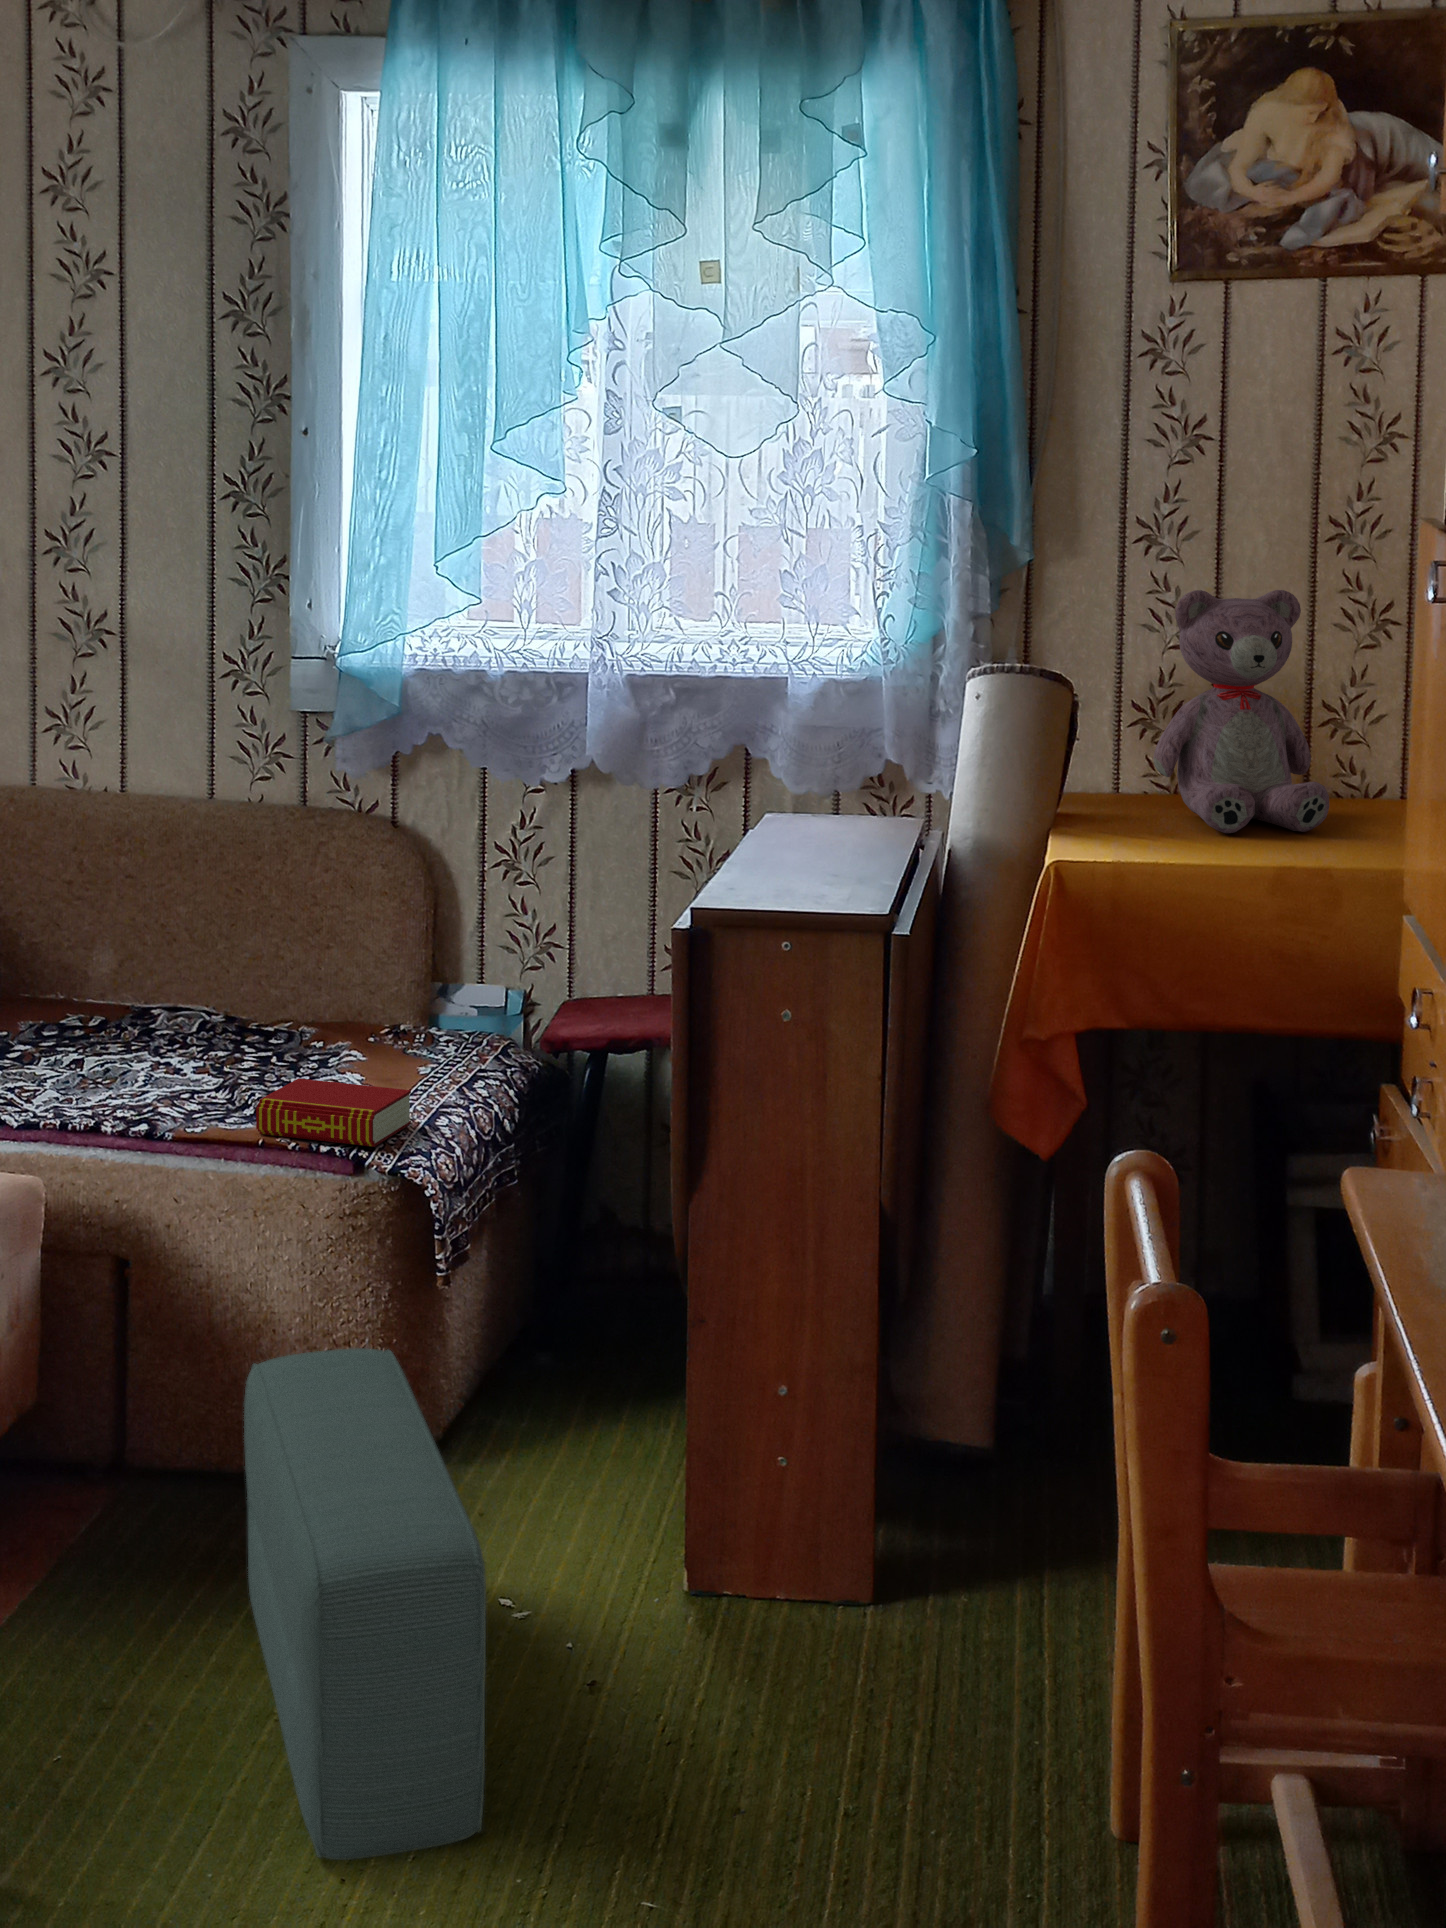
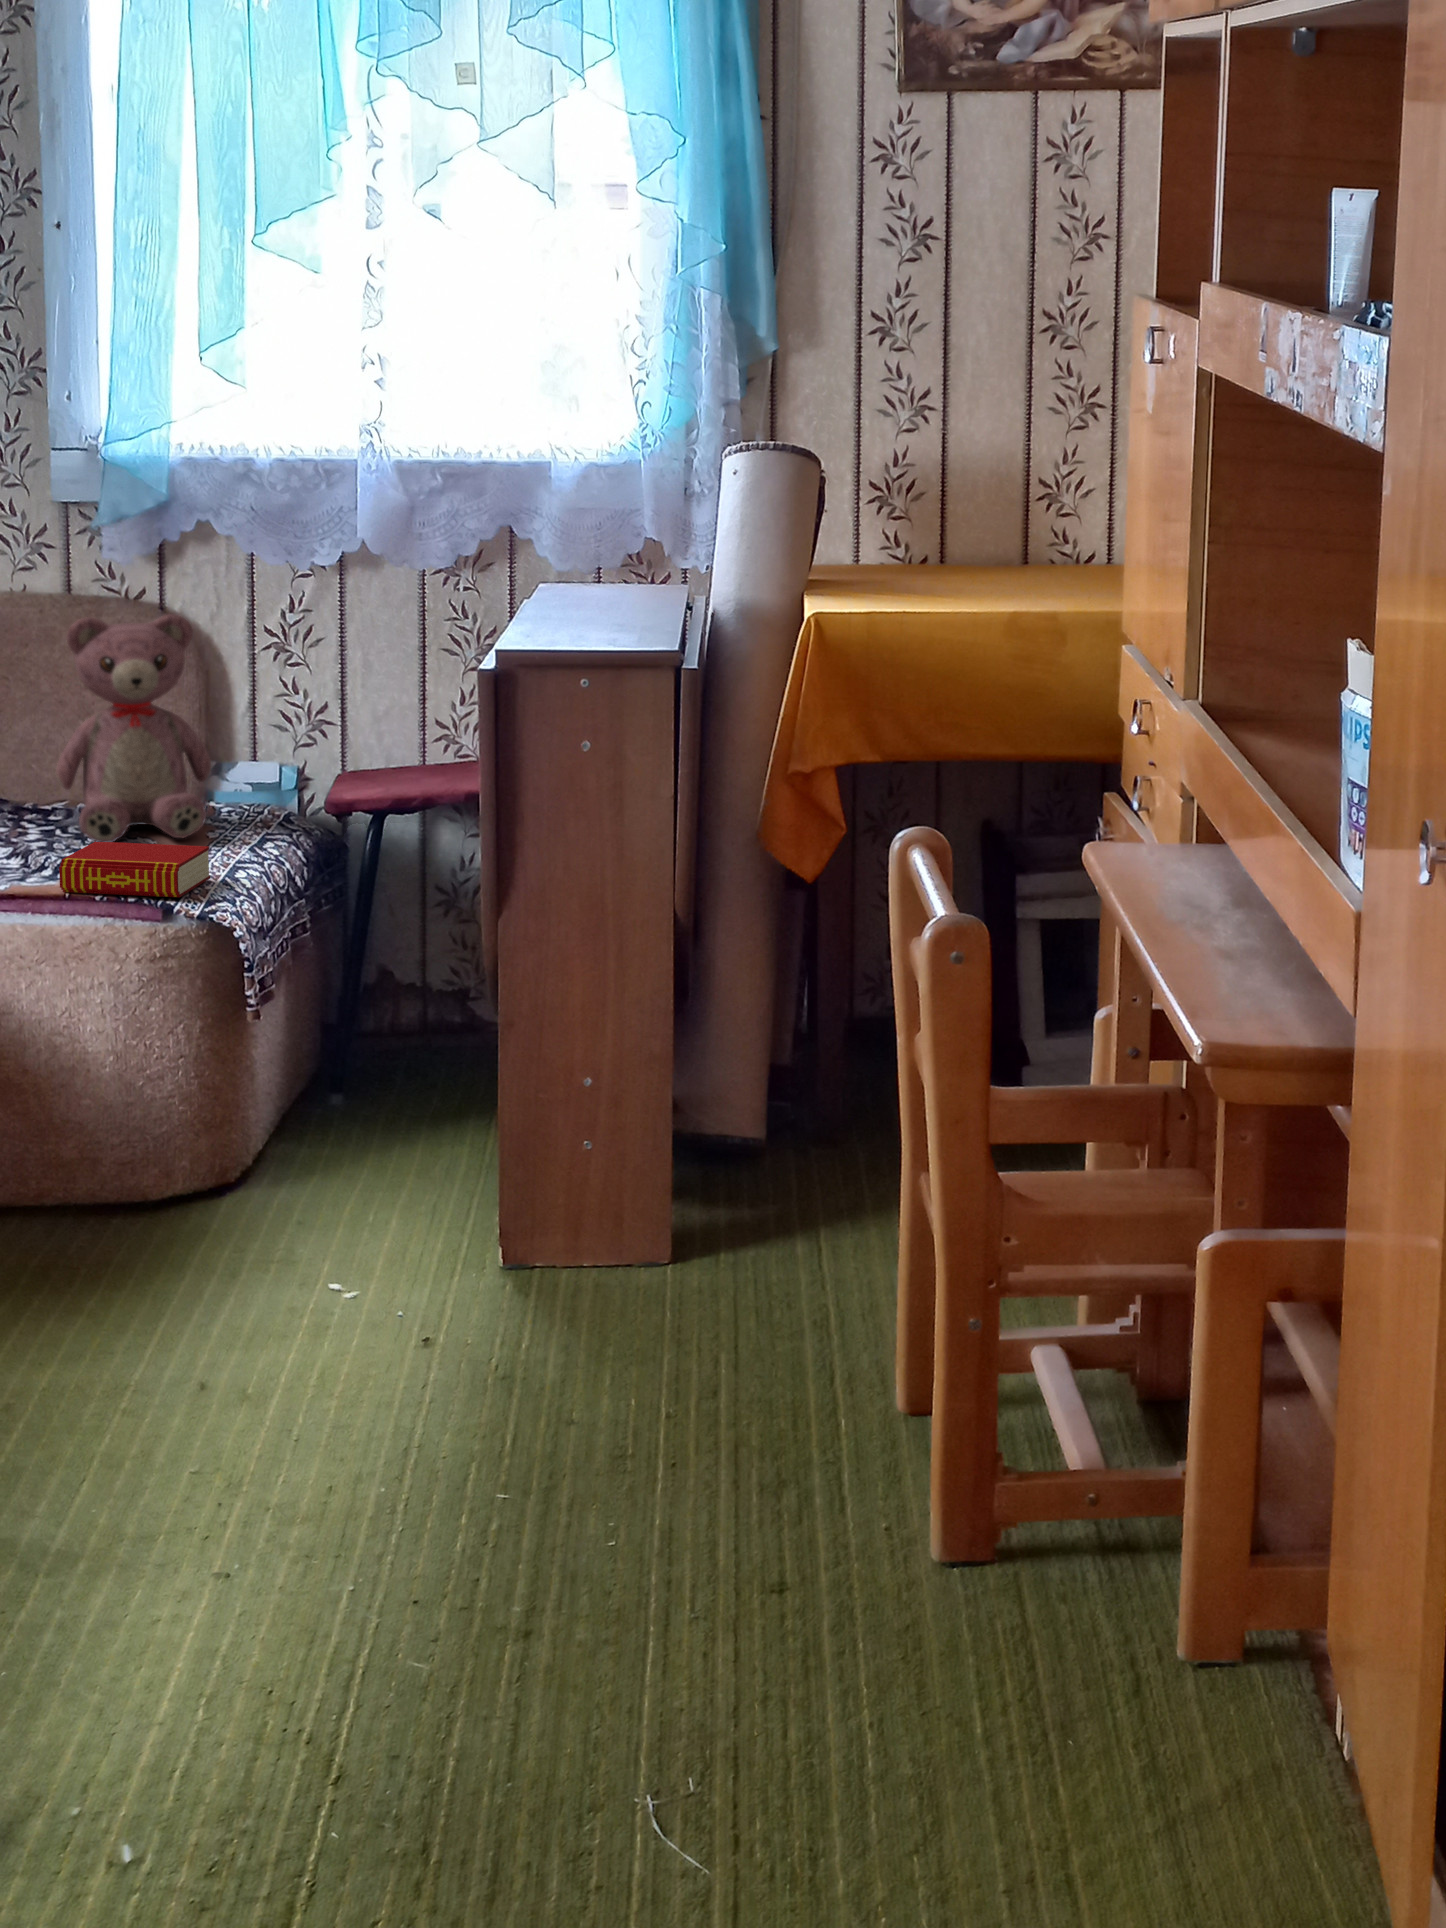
teddy bear: present [1153,590,1329,833] -> present [56,614,211,842]
pouf: present [244,1348,486,1860] -> none [81,1069,347,1493]

